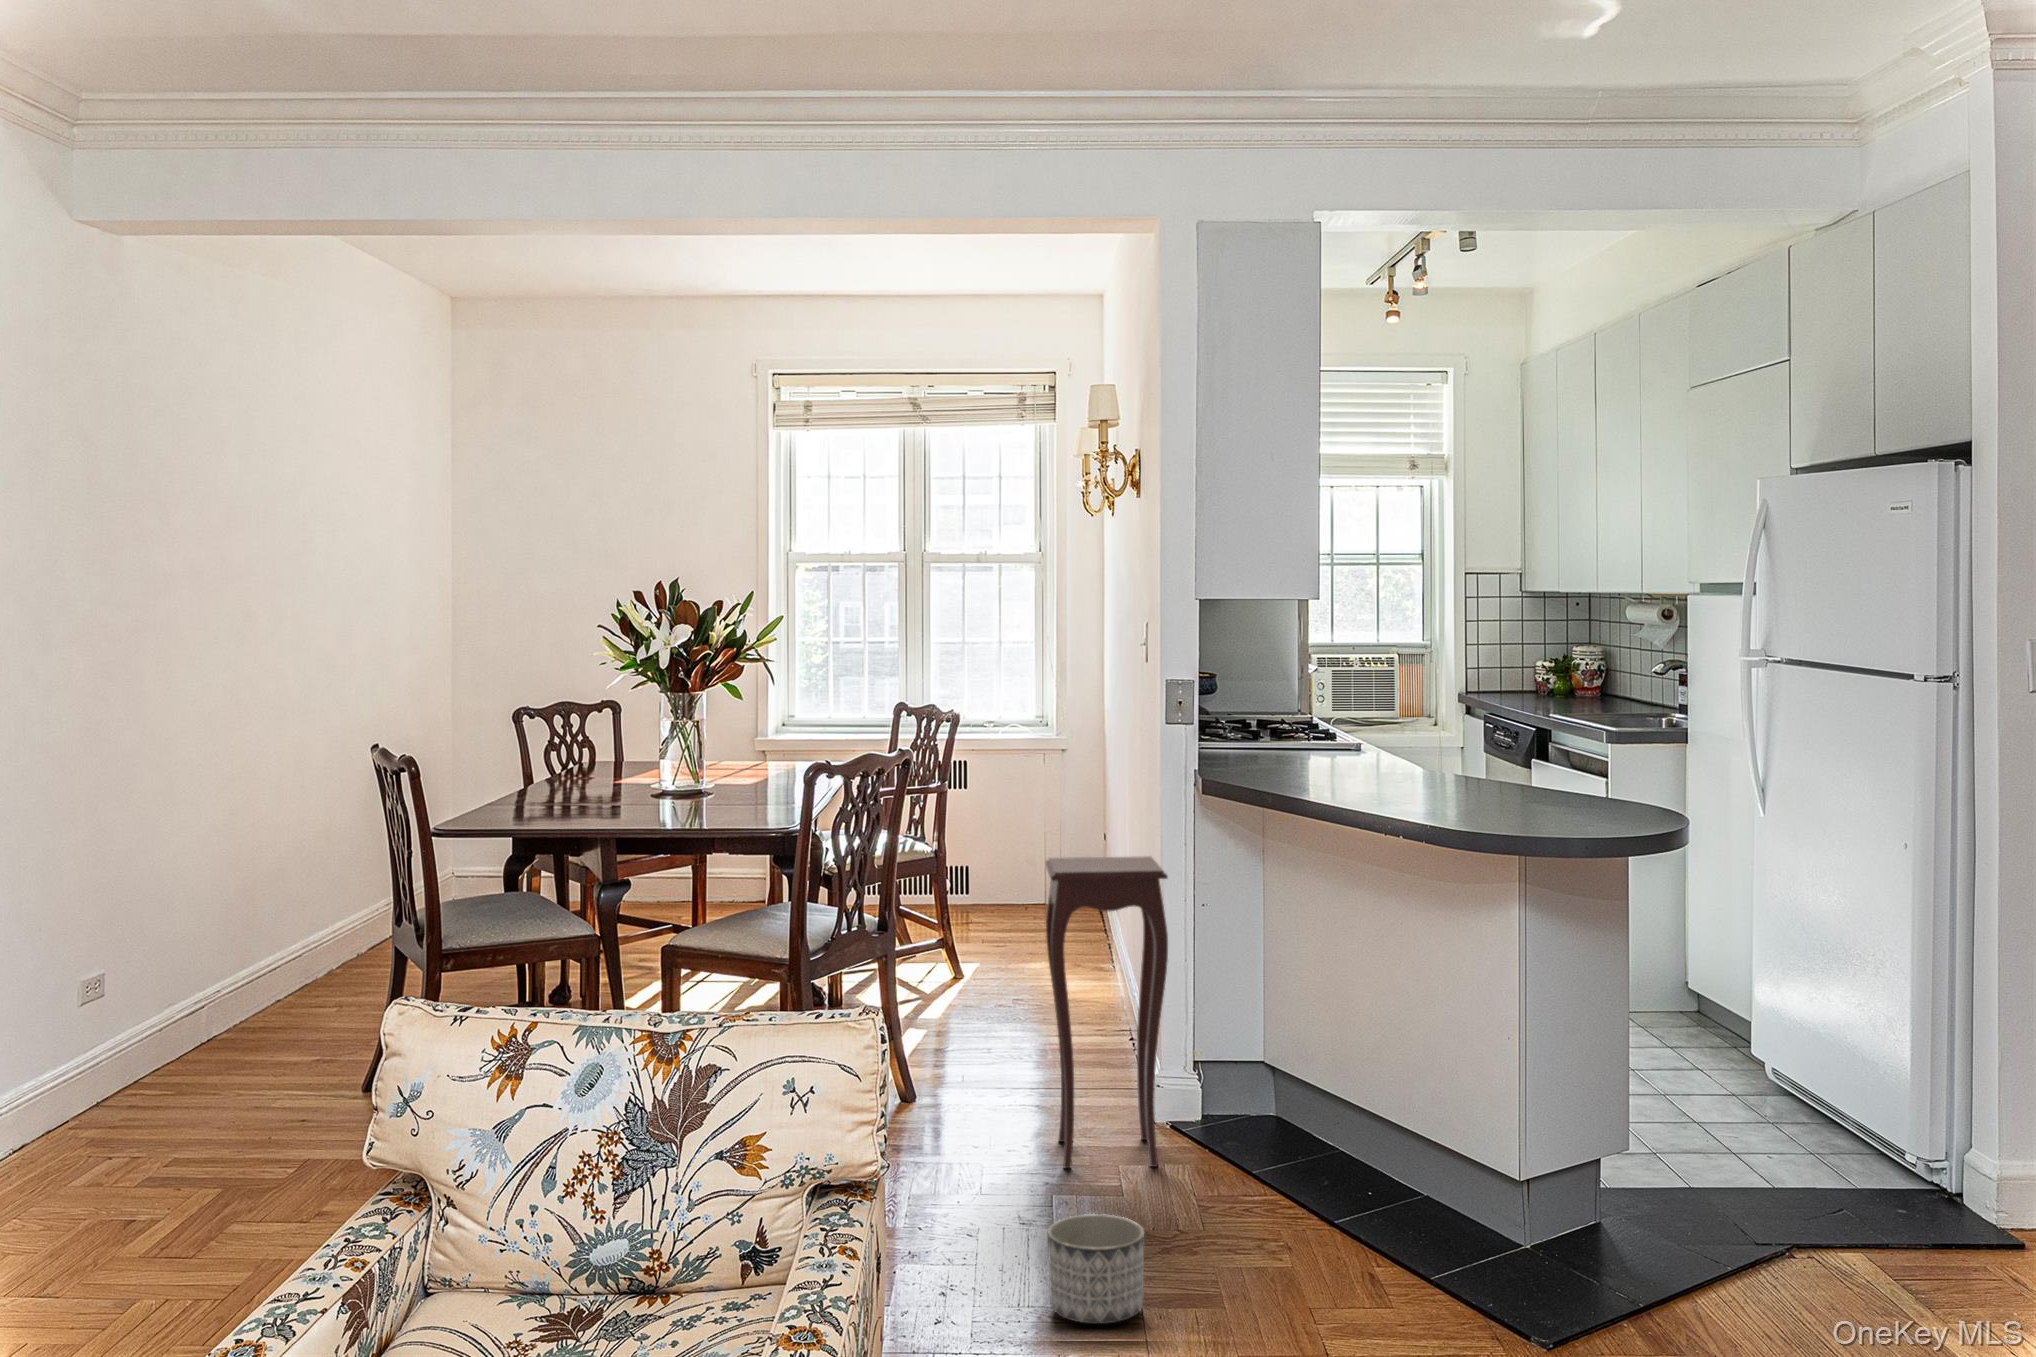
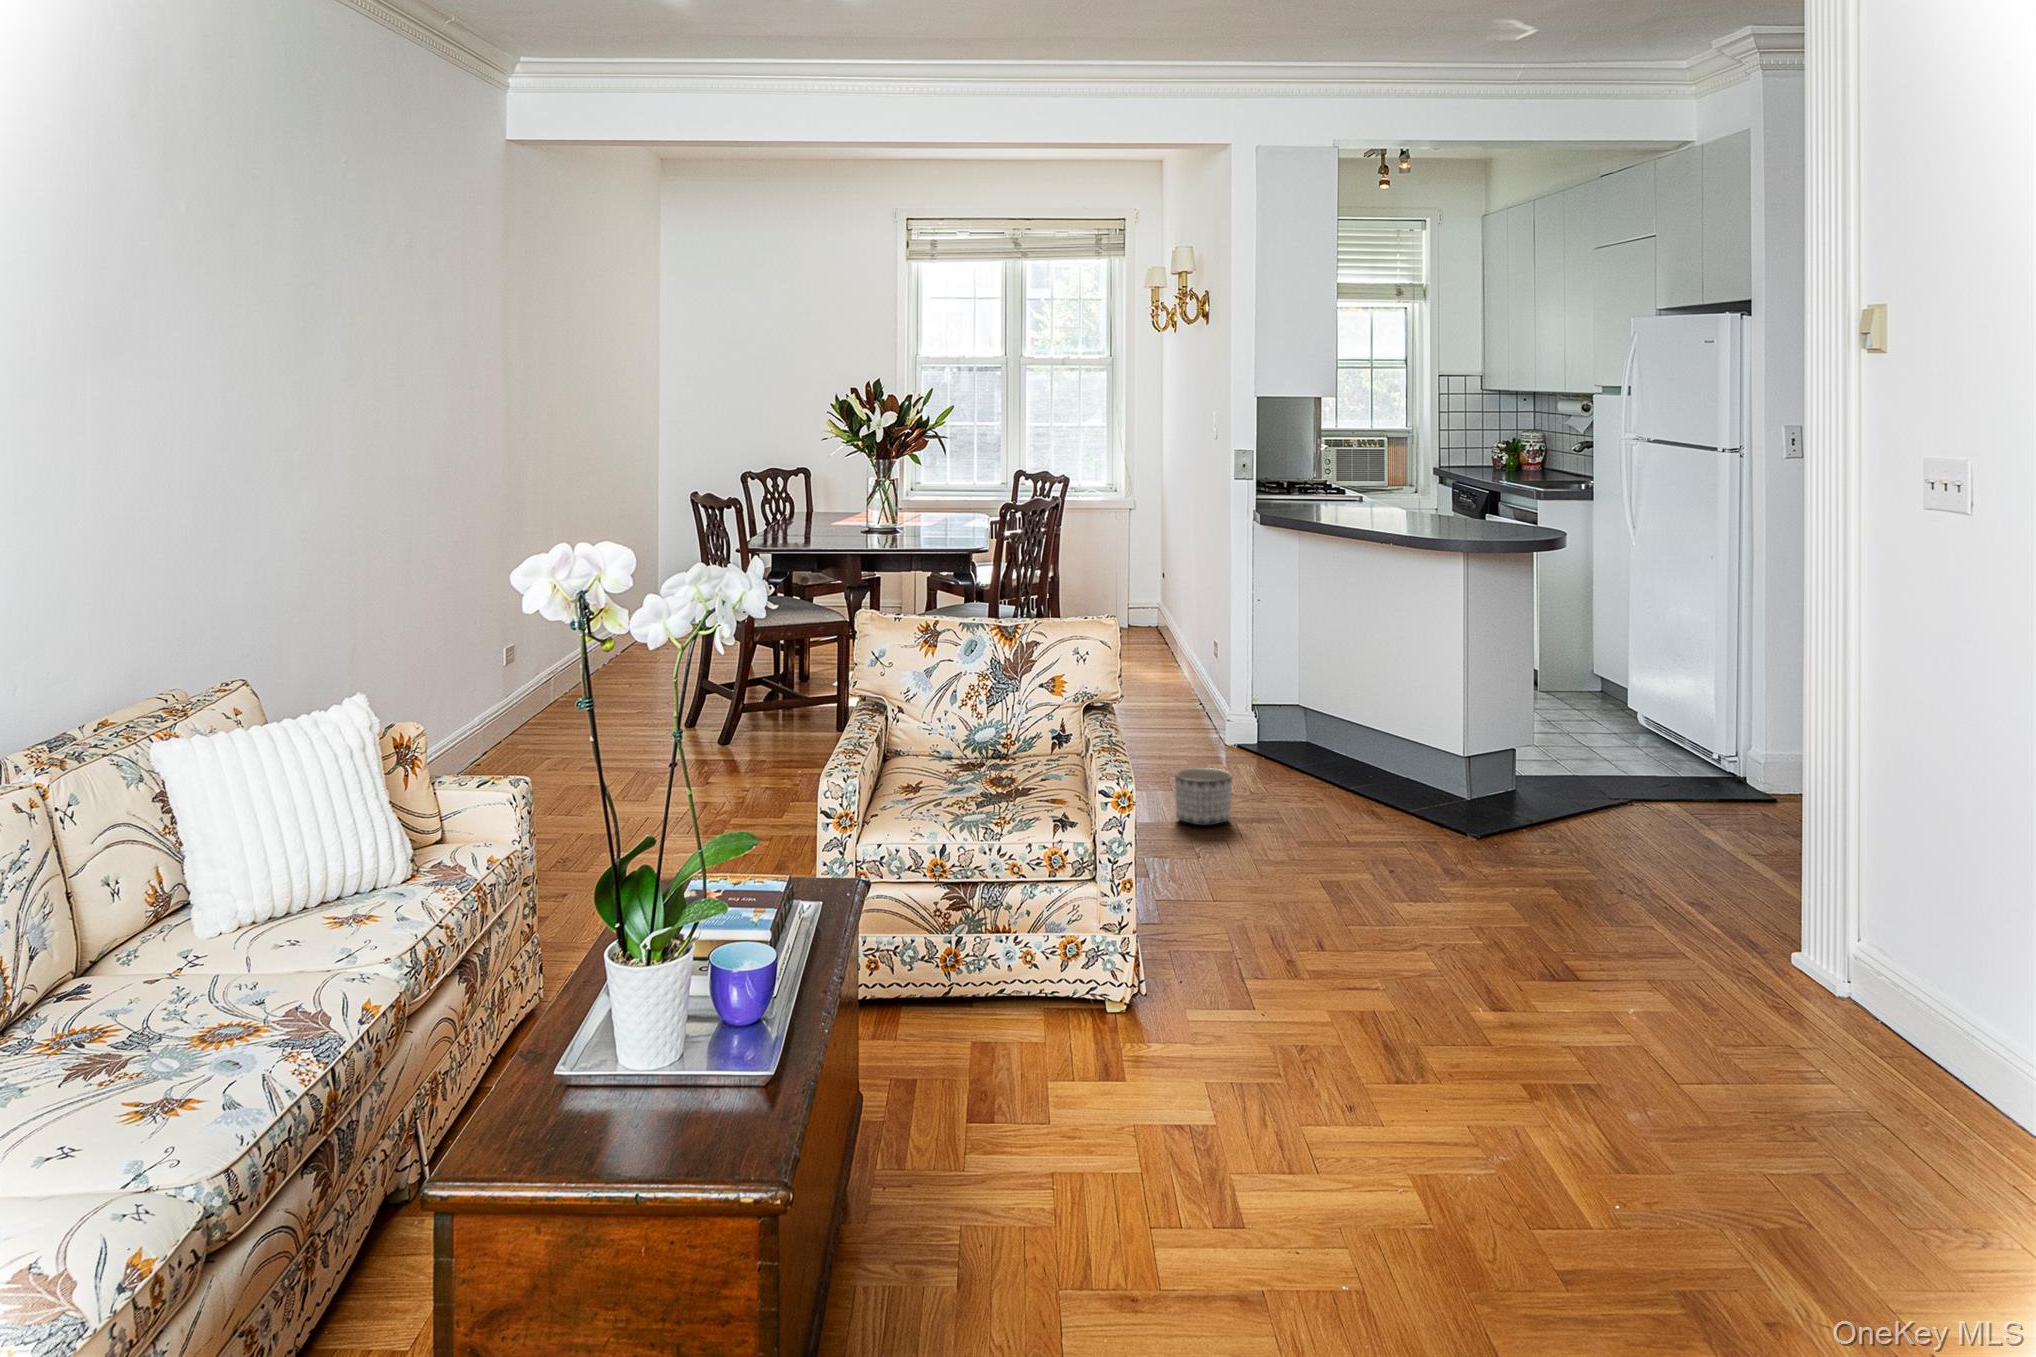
side table: present [1045,856,1168,1168] -> none [1154,568,1238,764]

